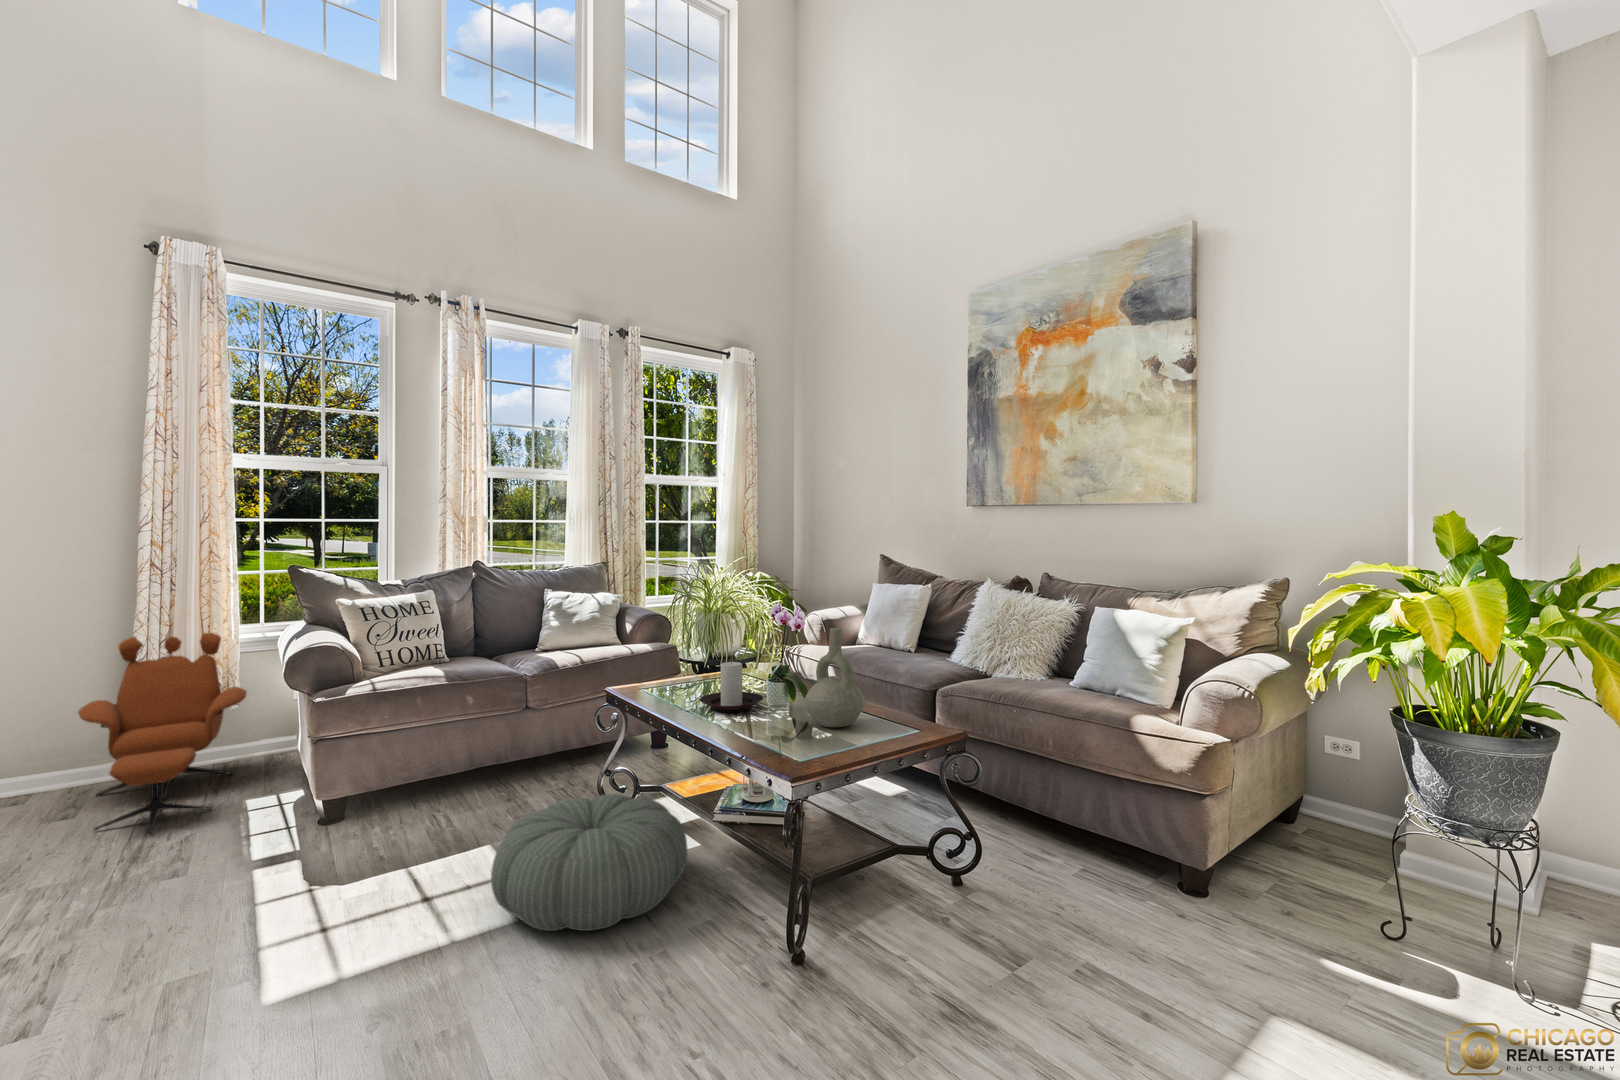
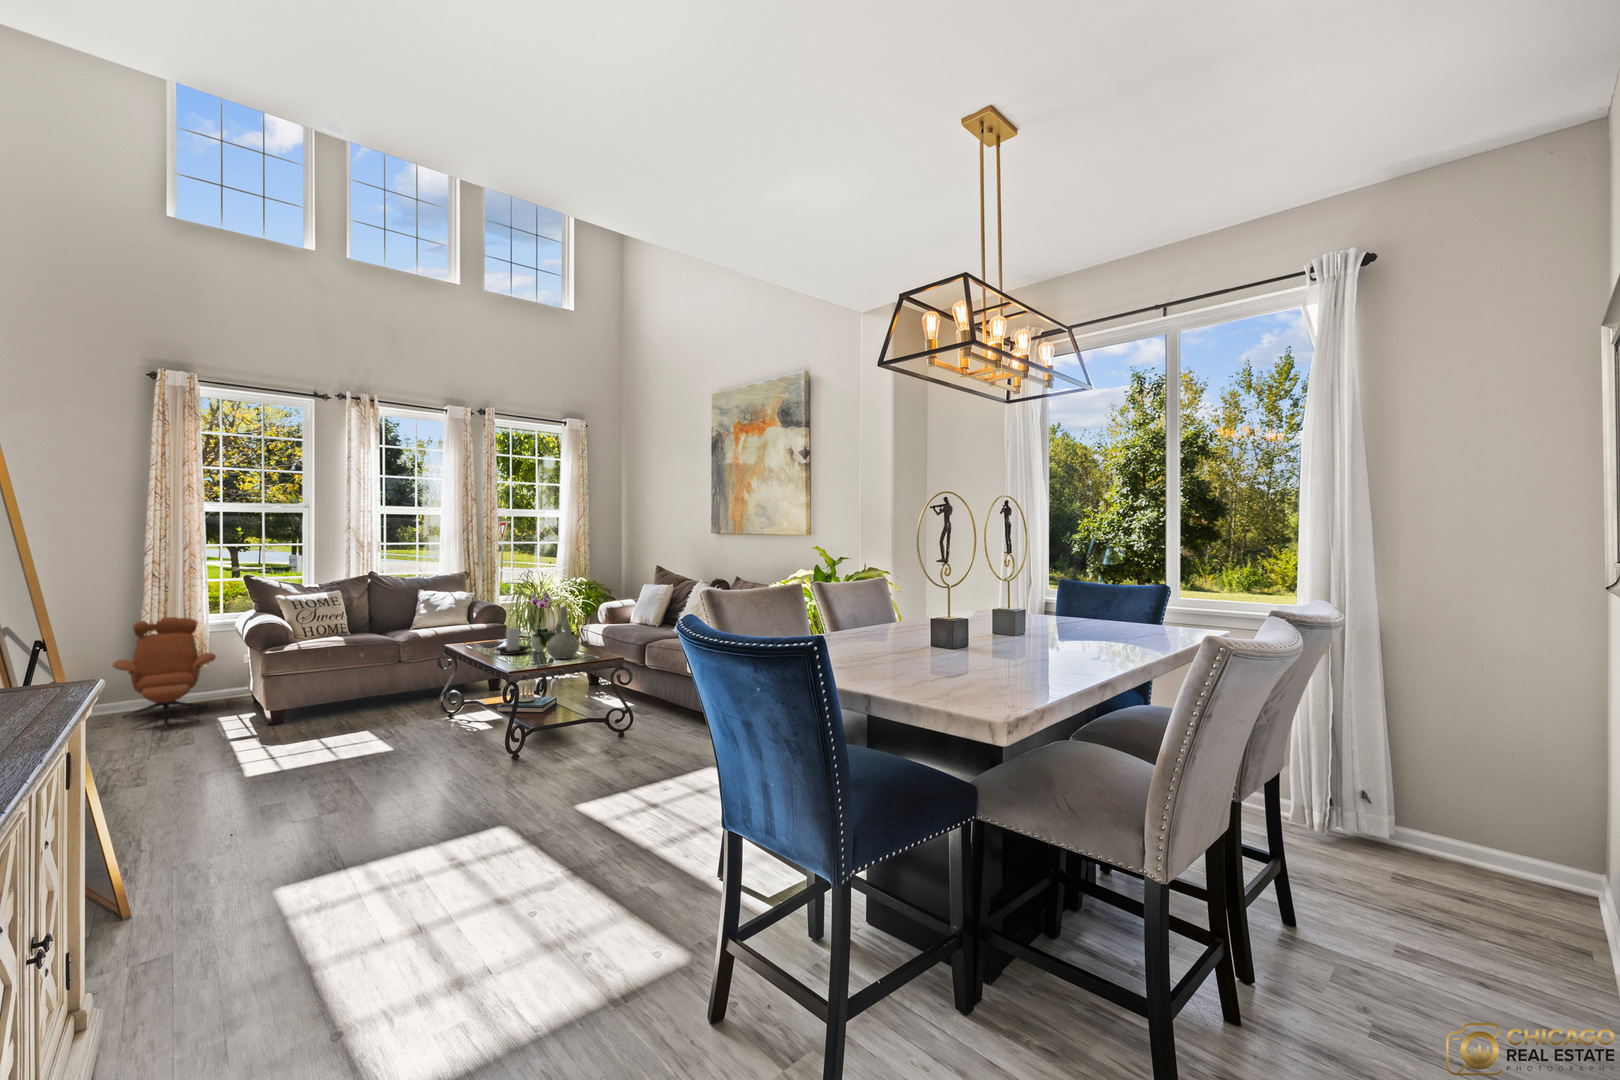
pouf: present [491,794,688,931] -> none [365,697,475,753]

